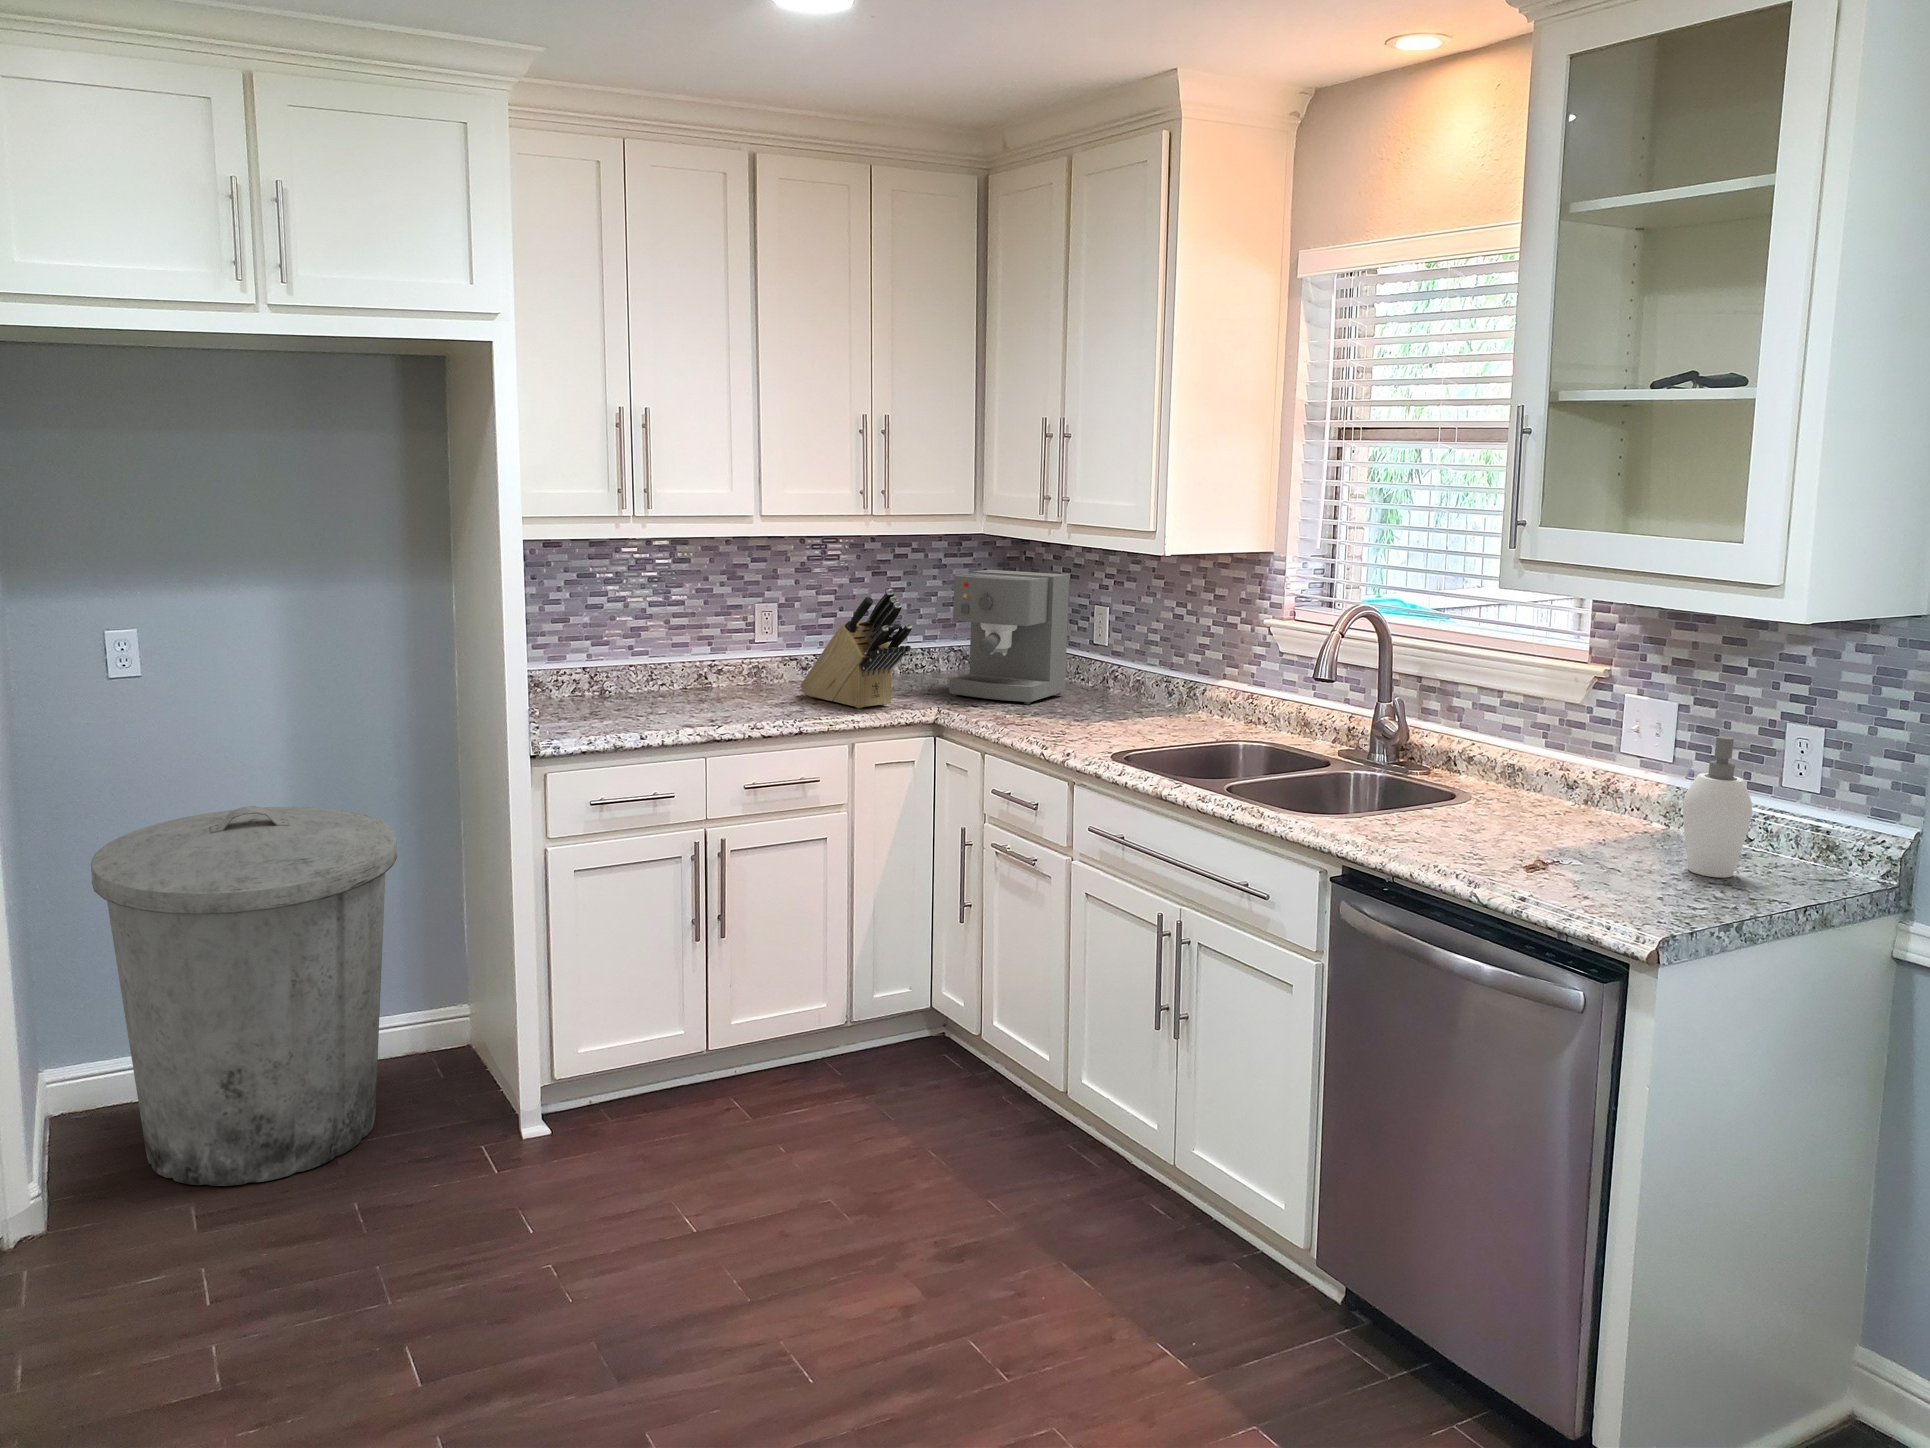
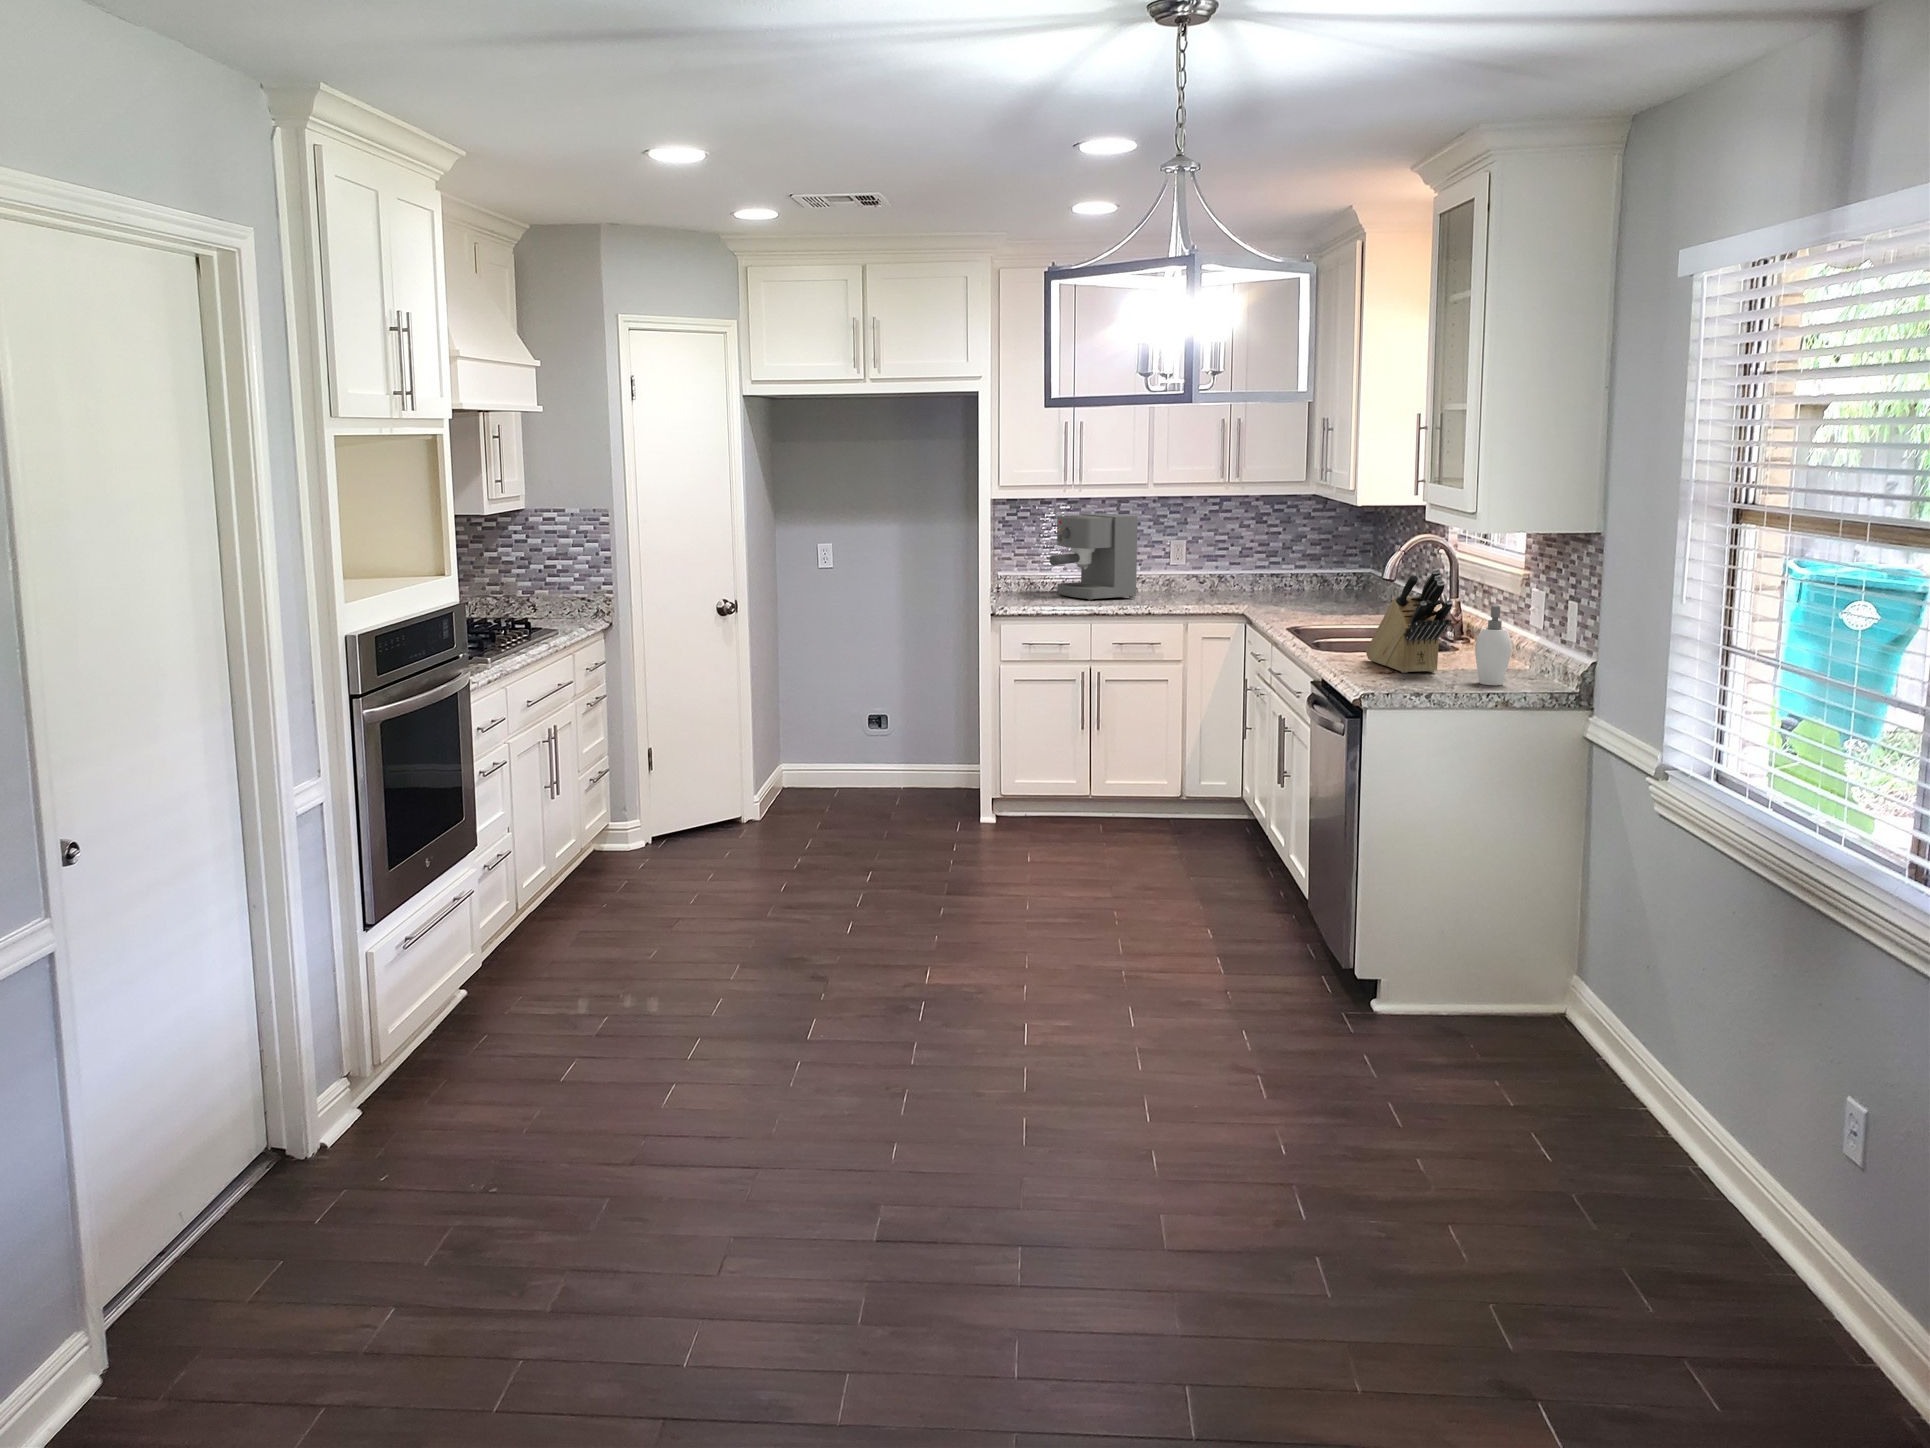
coffee maker: present [949,570,1069,704] -> present [1050,513,1138,601]
knife block: present [800,589,912,708] -> present [1366,569,1452,673]
trash can: present [91,806,397,1186] -> none [803,634,938,817]

